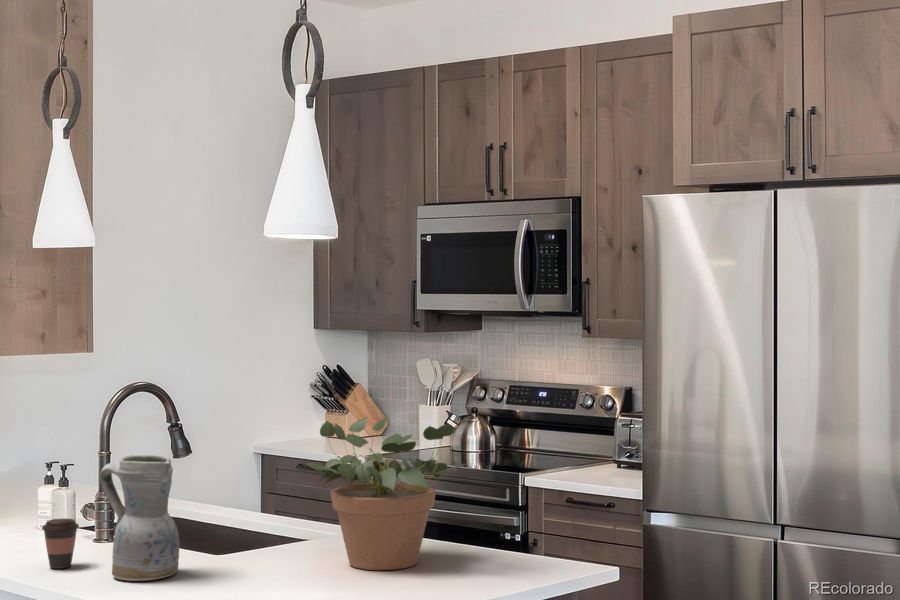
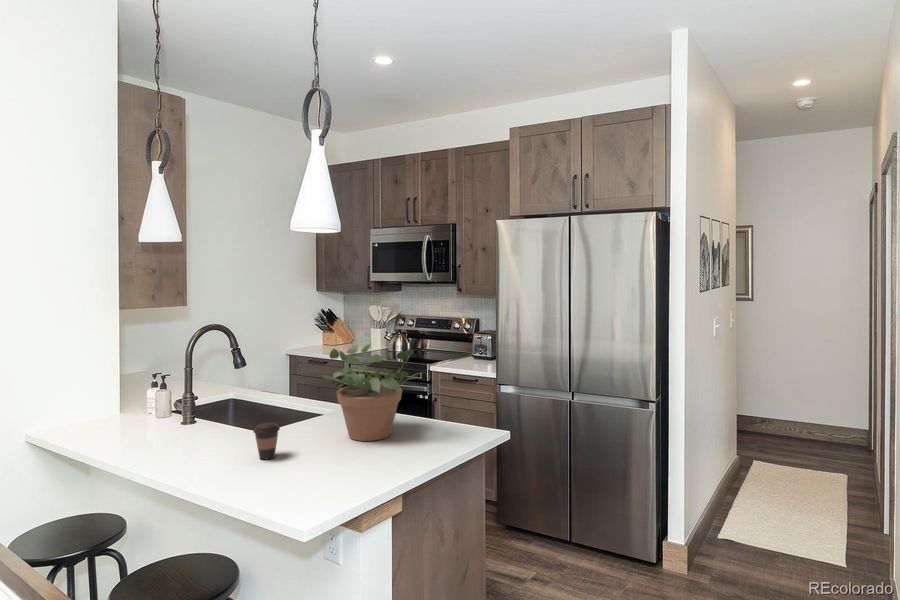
ceramic pitcher: present [100,455,179,581] -> none [177,374,235,461]
coffee cup: present [42,518,79,569] -> present [253,422,280,459]

